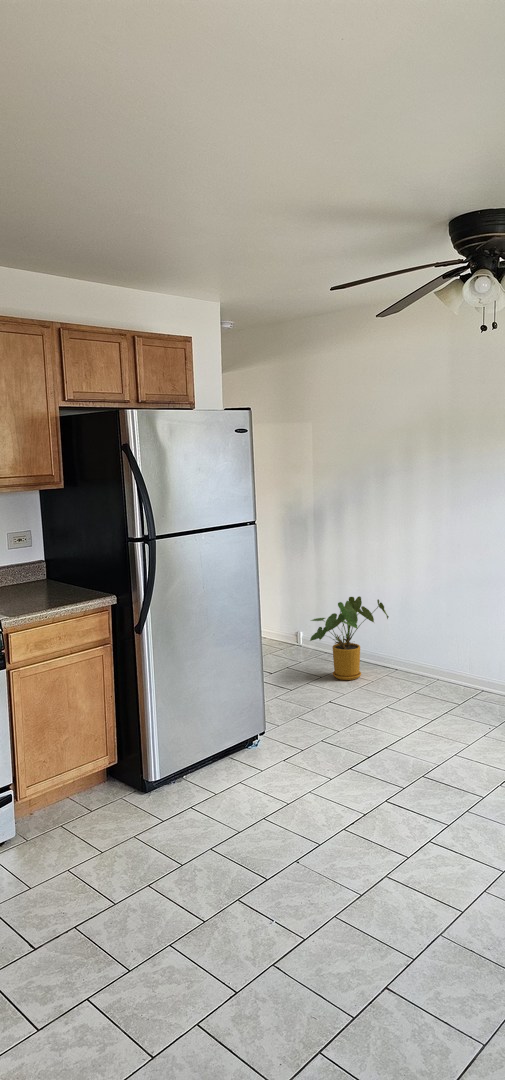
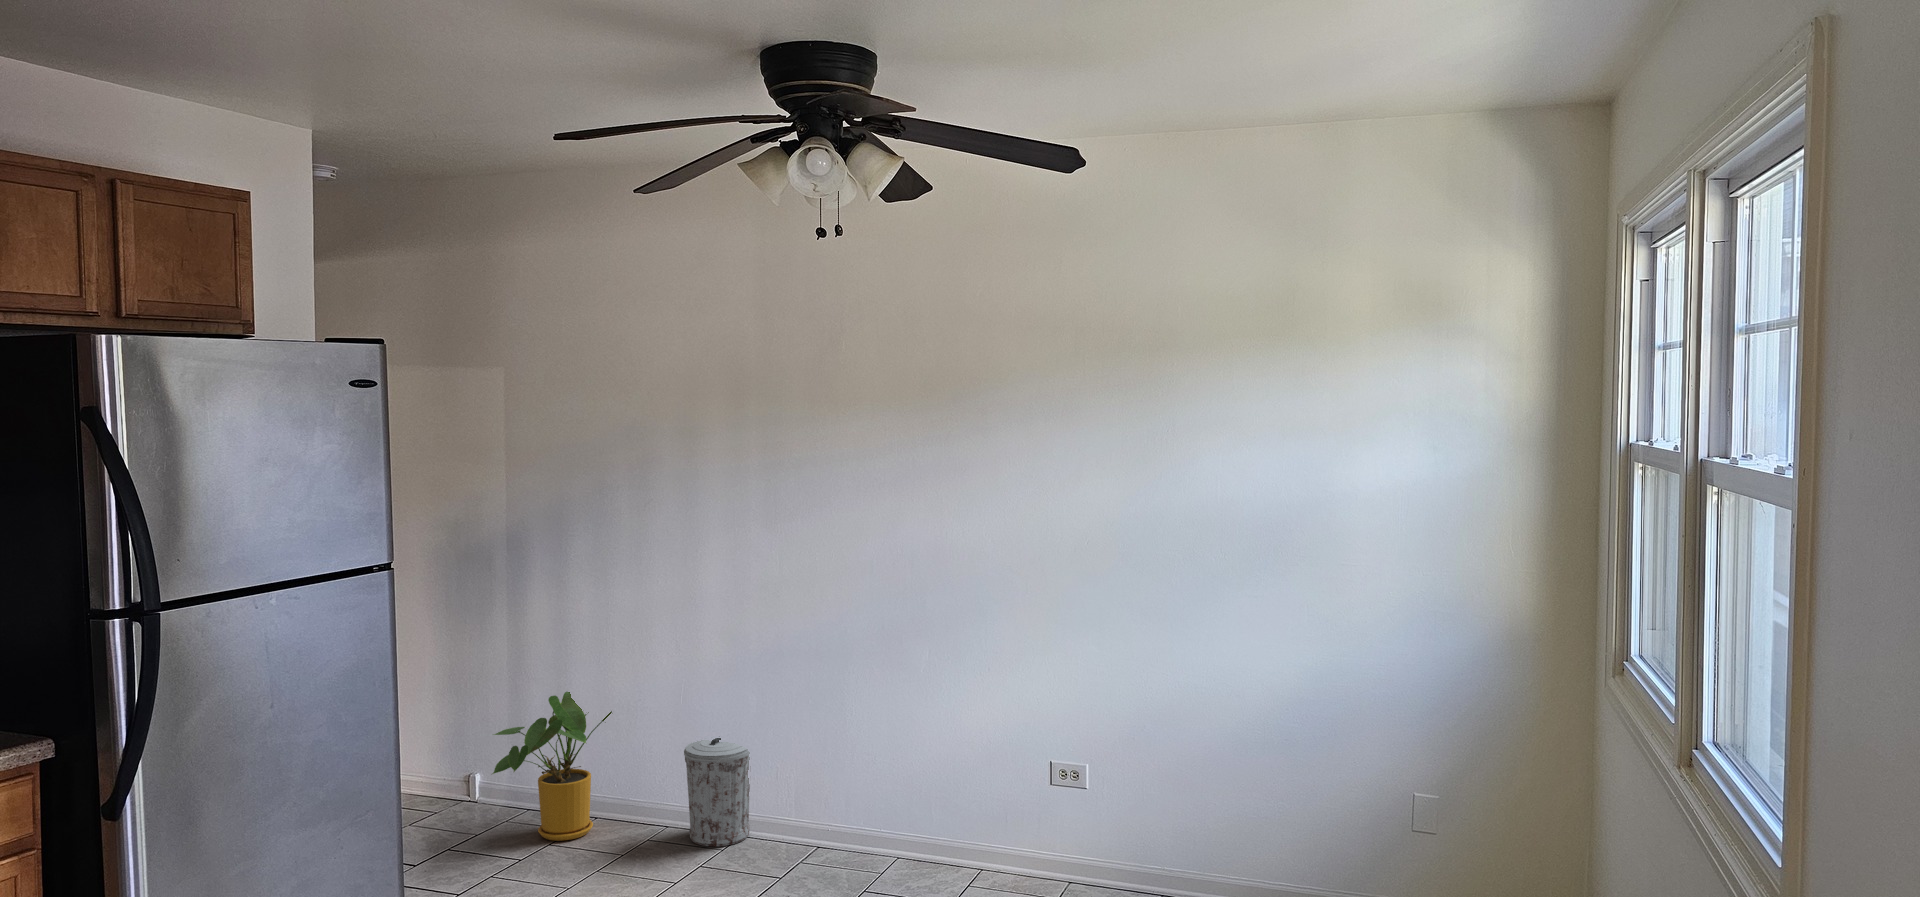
trash can: none [411,632,450,693] -> present [684,738,751,847]

